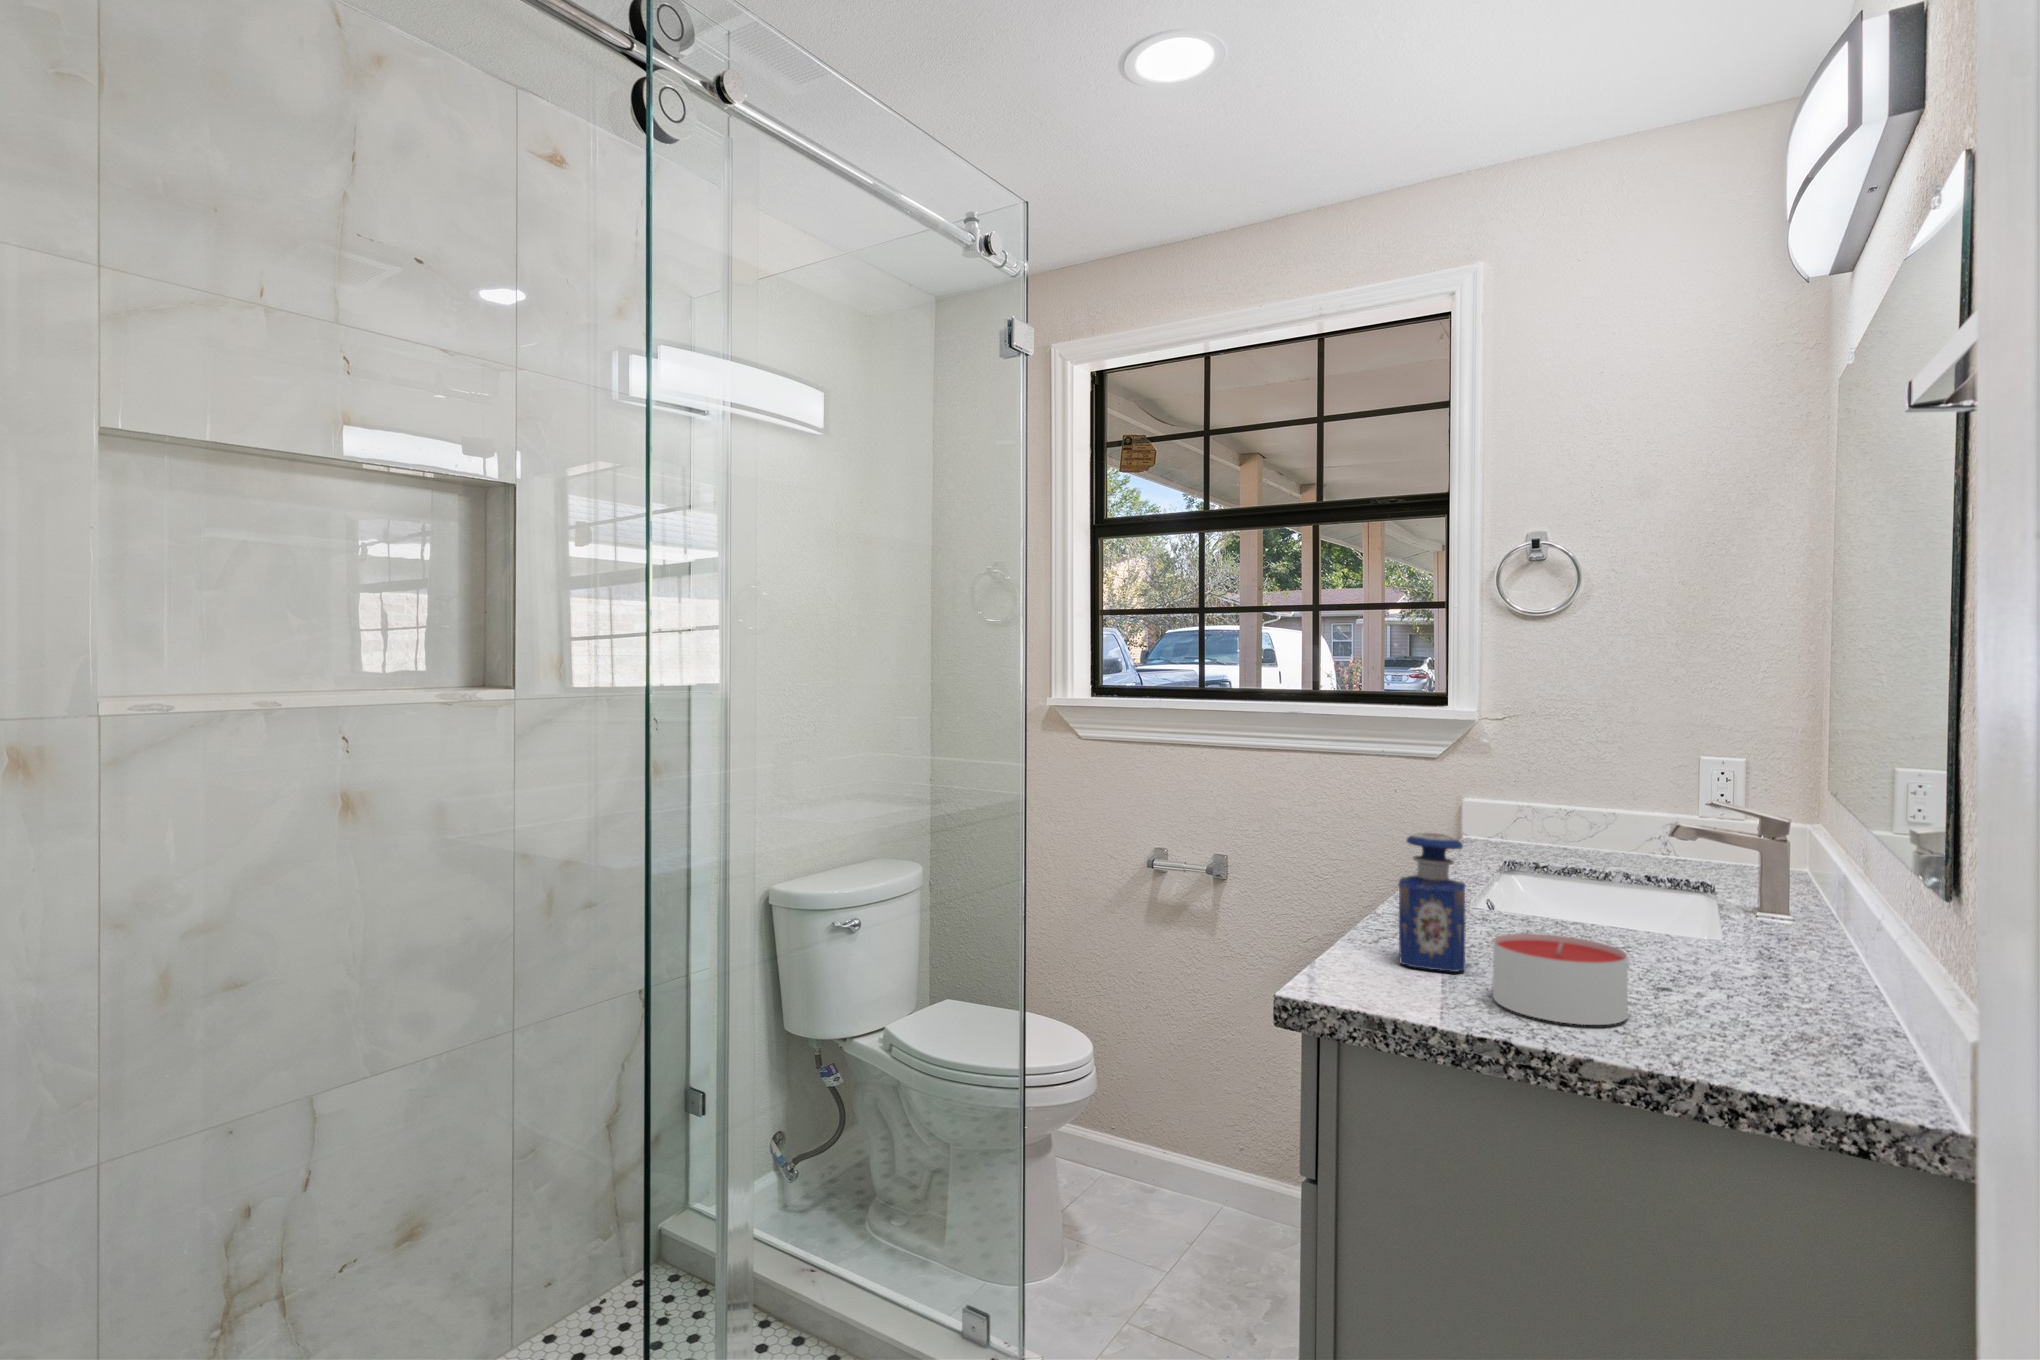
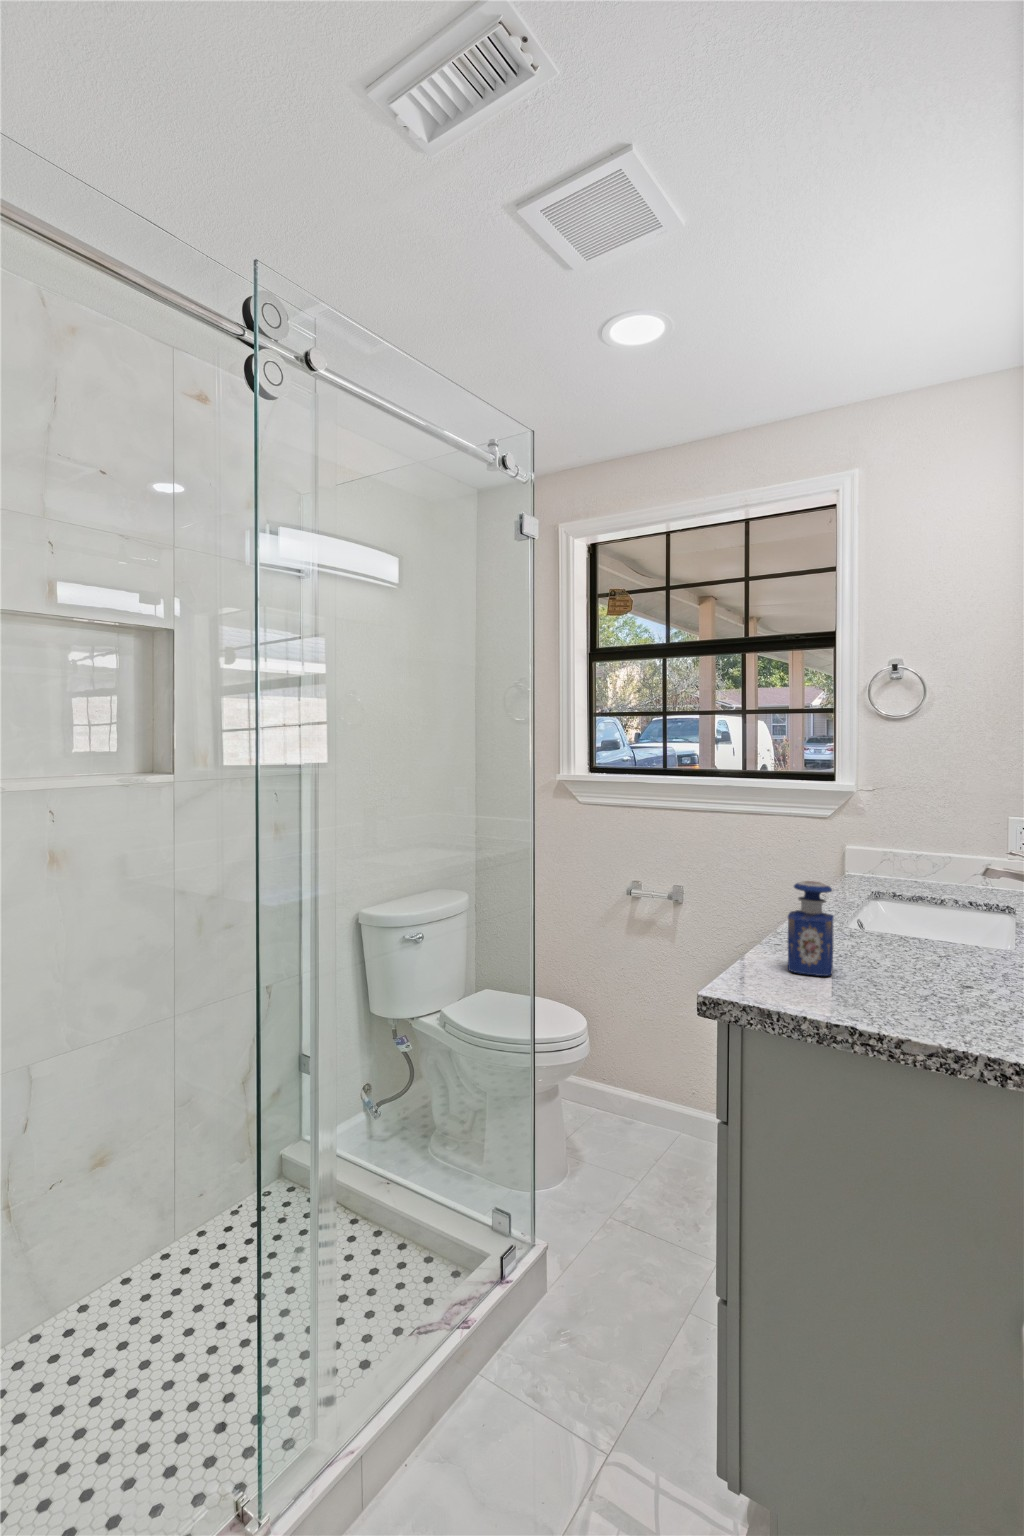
candle: present [1493,933,1628,1025] -> none [849,951,939,1015]

